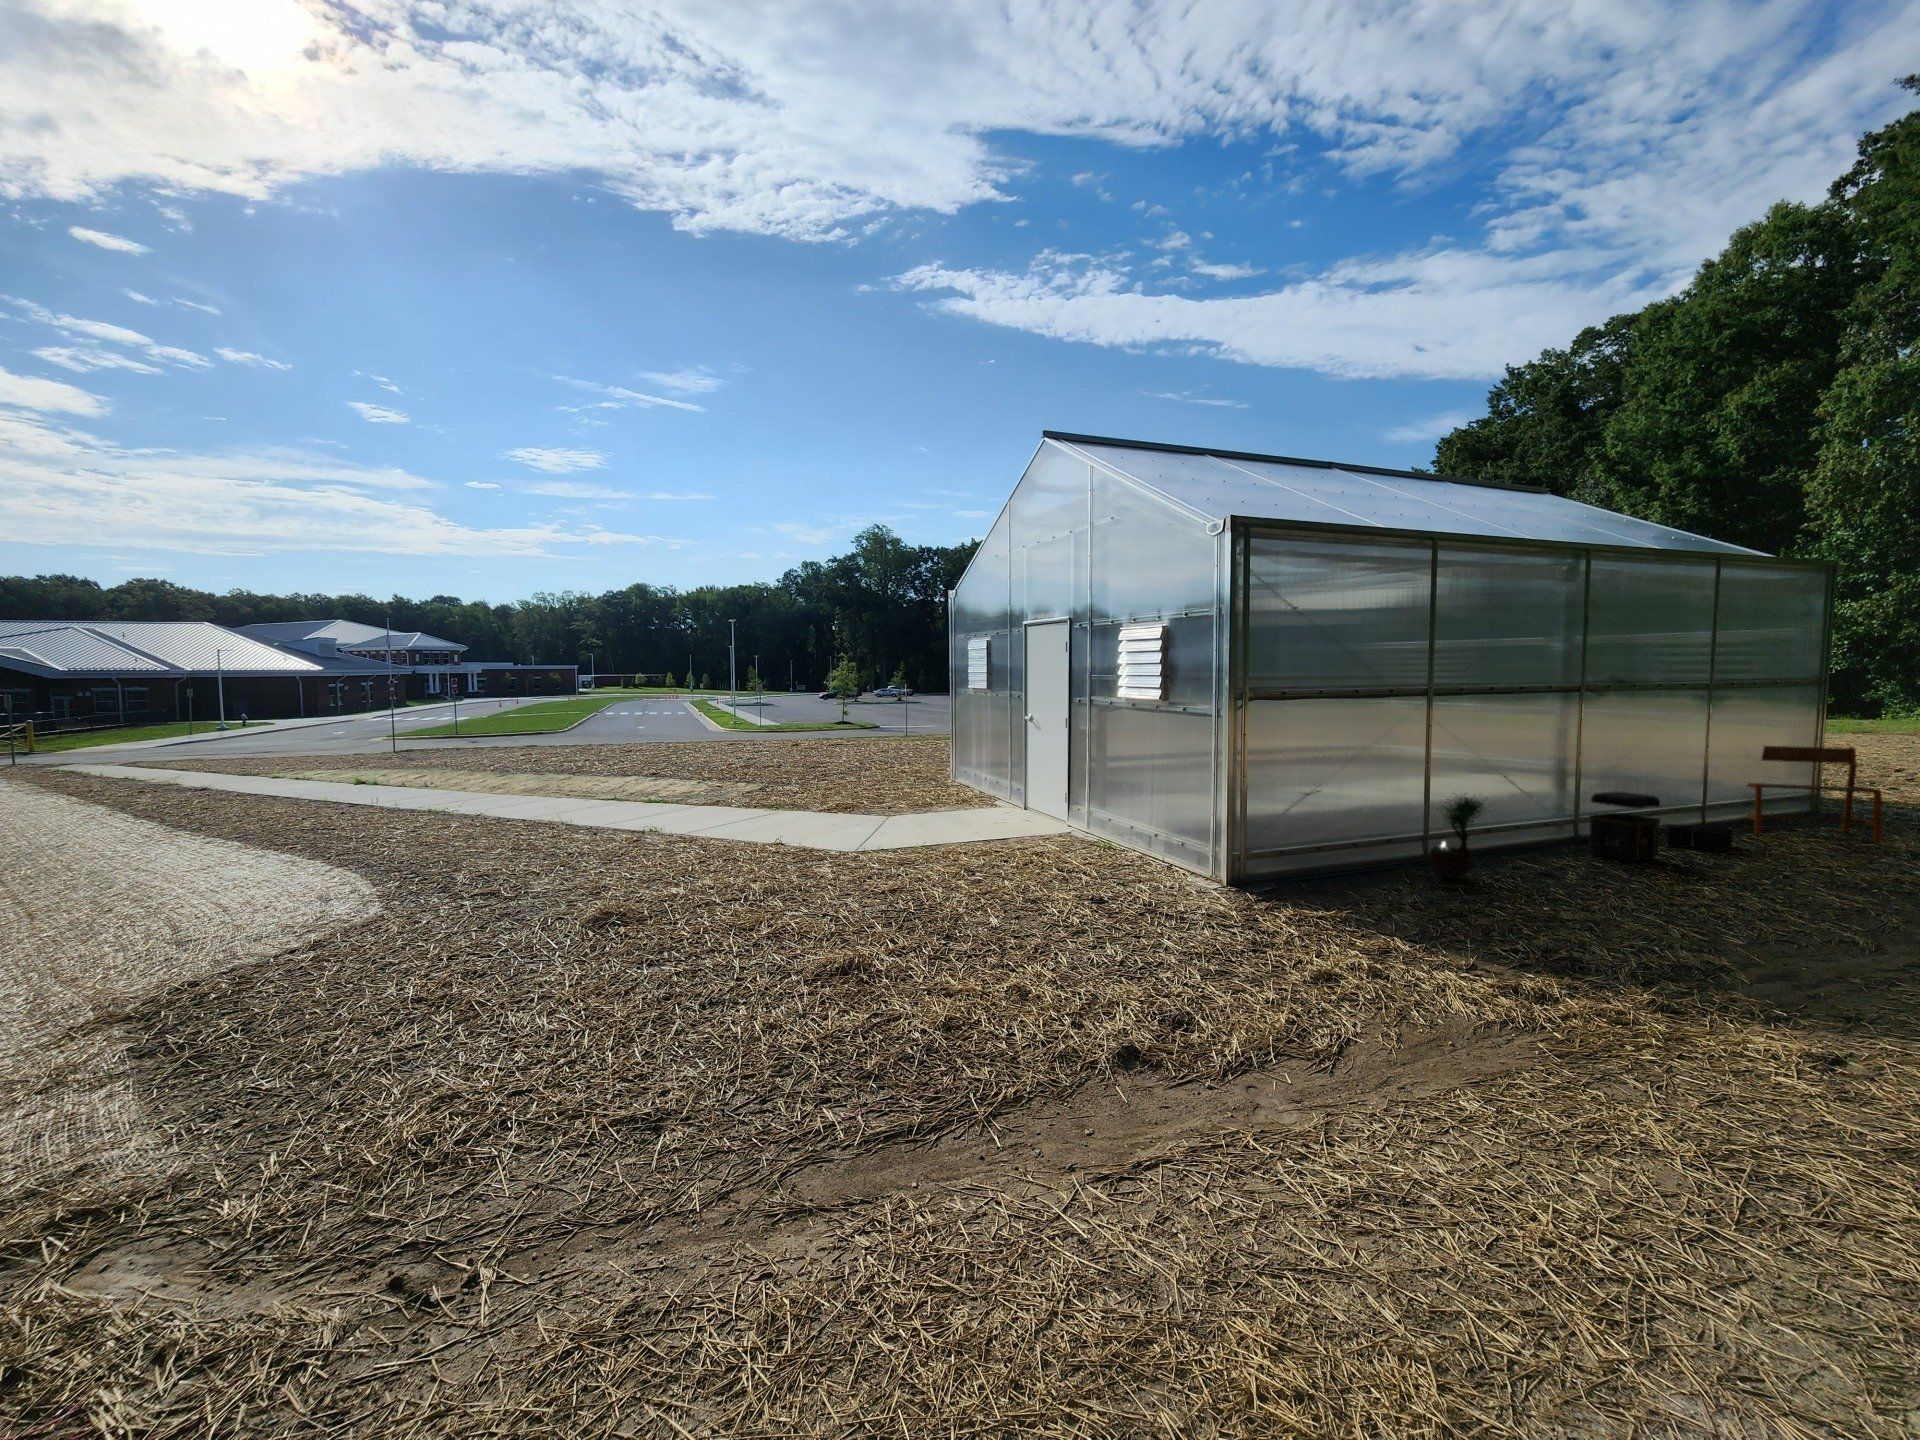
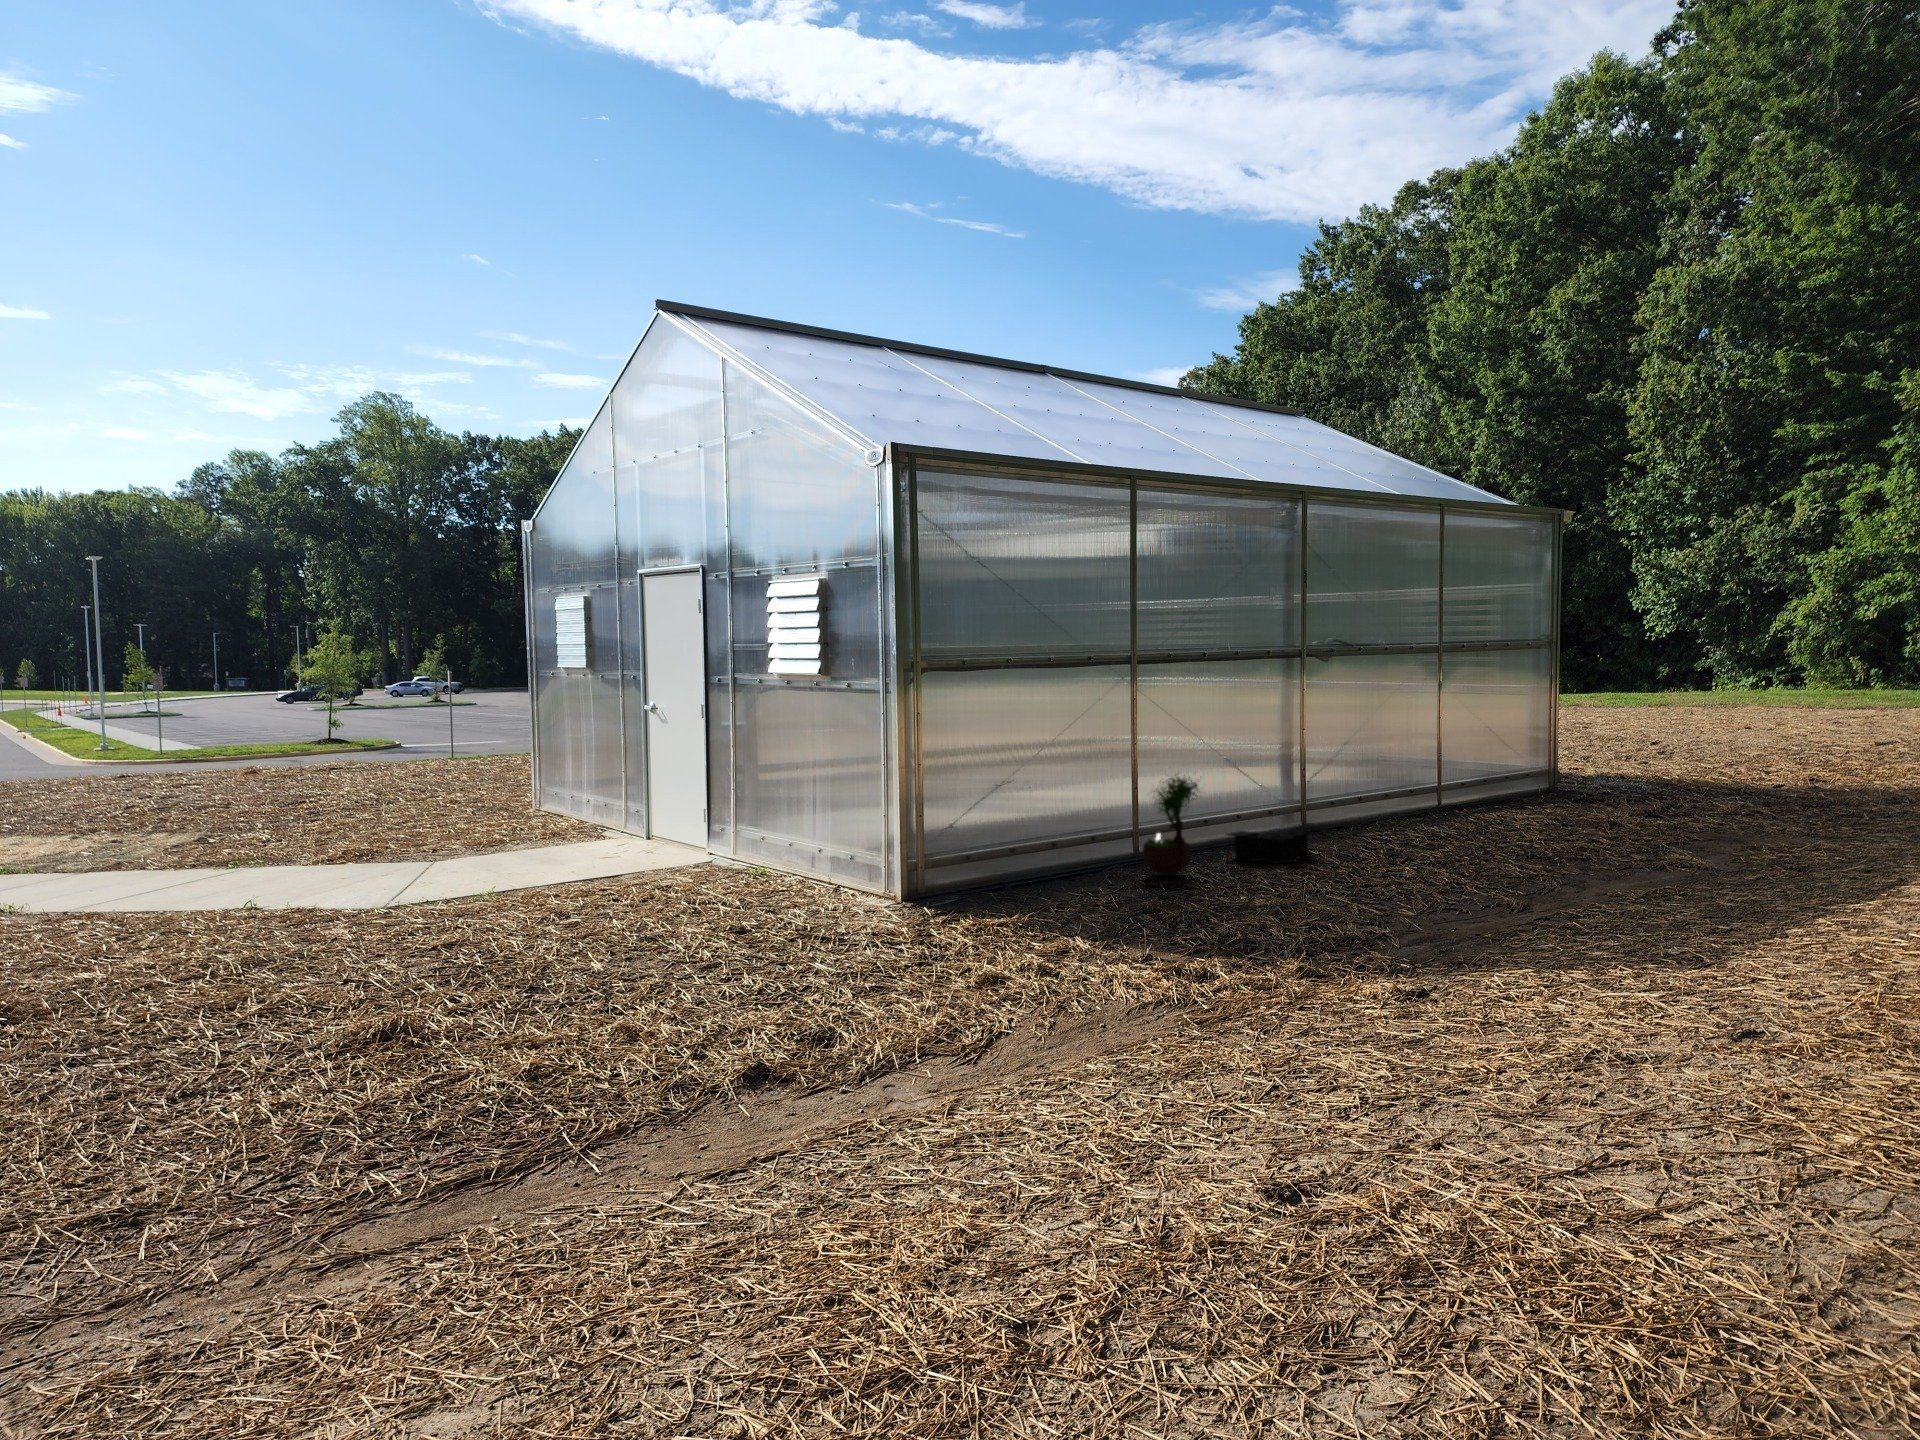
bench: present [1745,746,1882,843] -> none [1485,707,1613,811]
toolbox: present [1589,791,1660,862] -> none [1323,766,1393,846]
storage bin: present [1659,824,1737,851] -> present [1227,831,1309,864]

